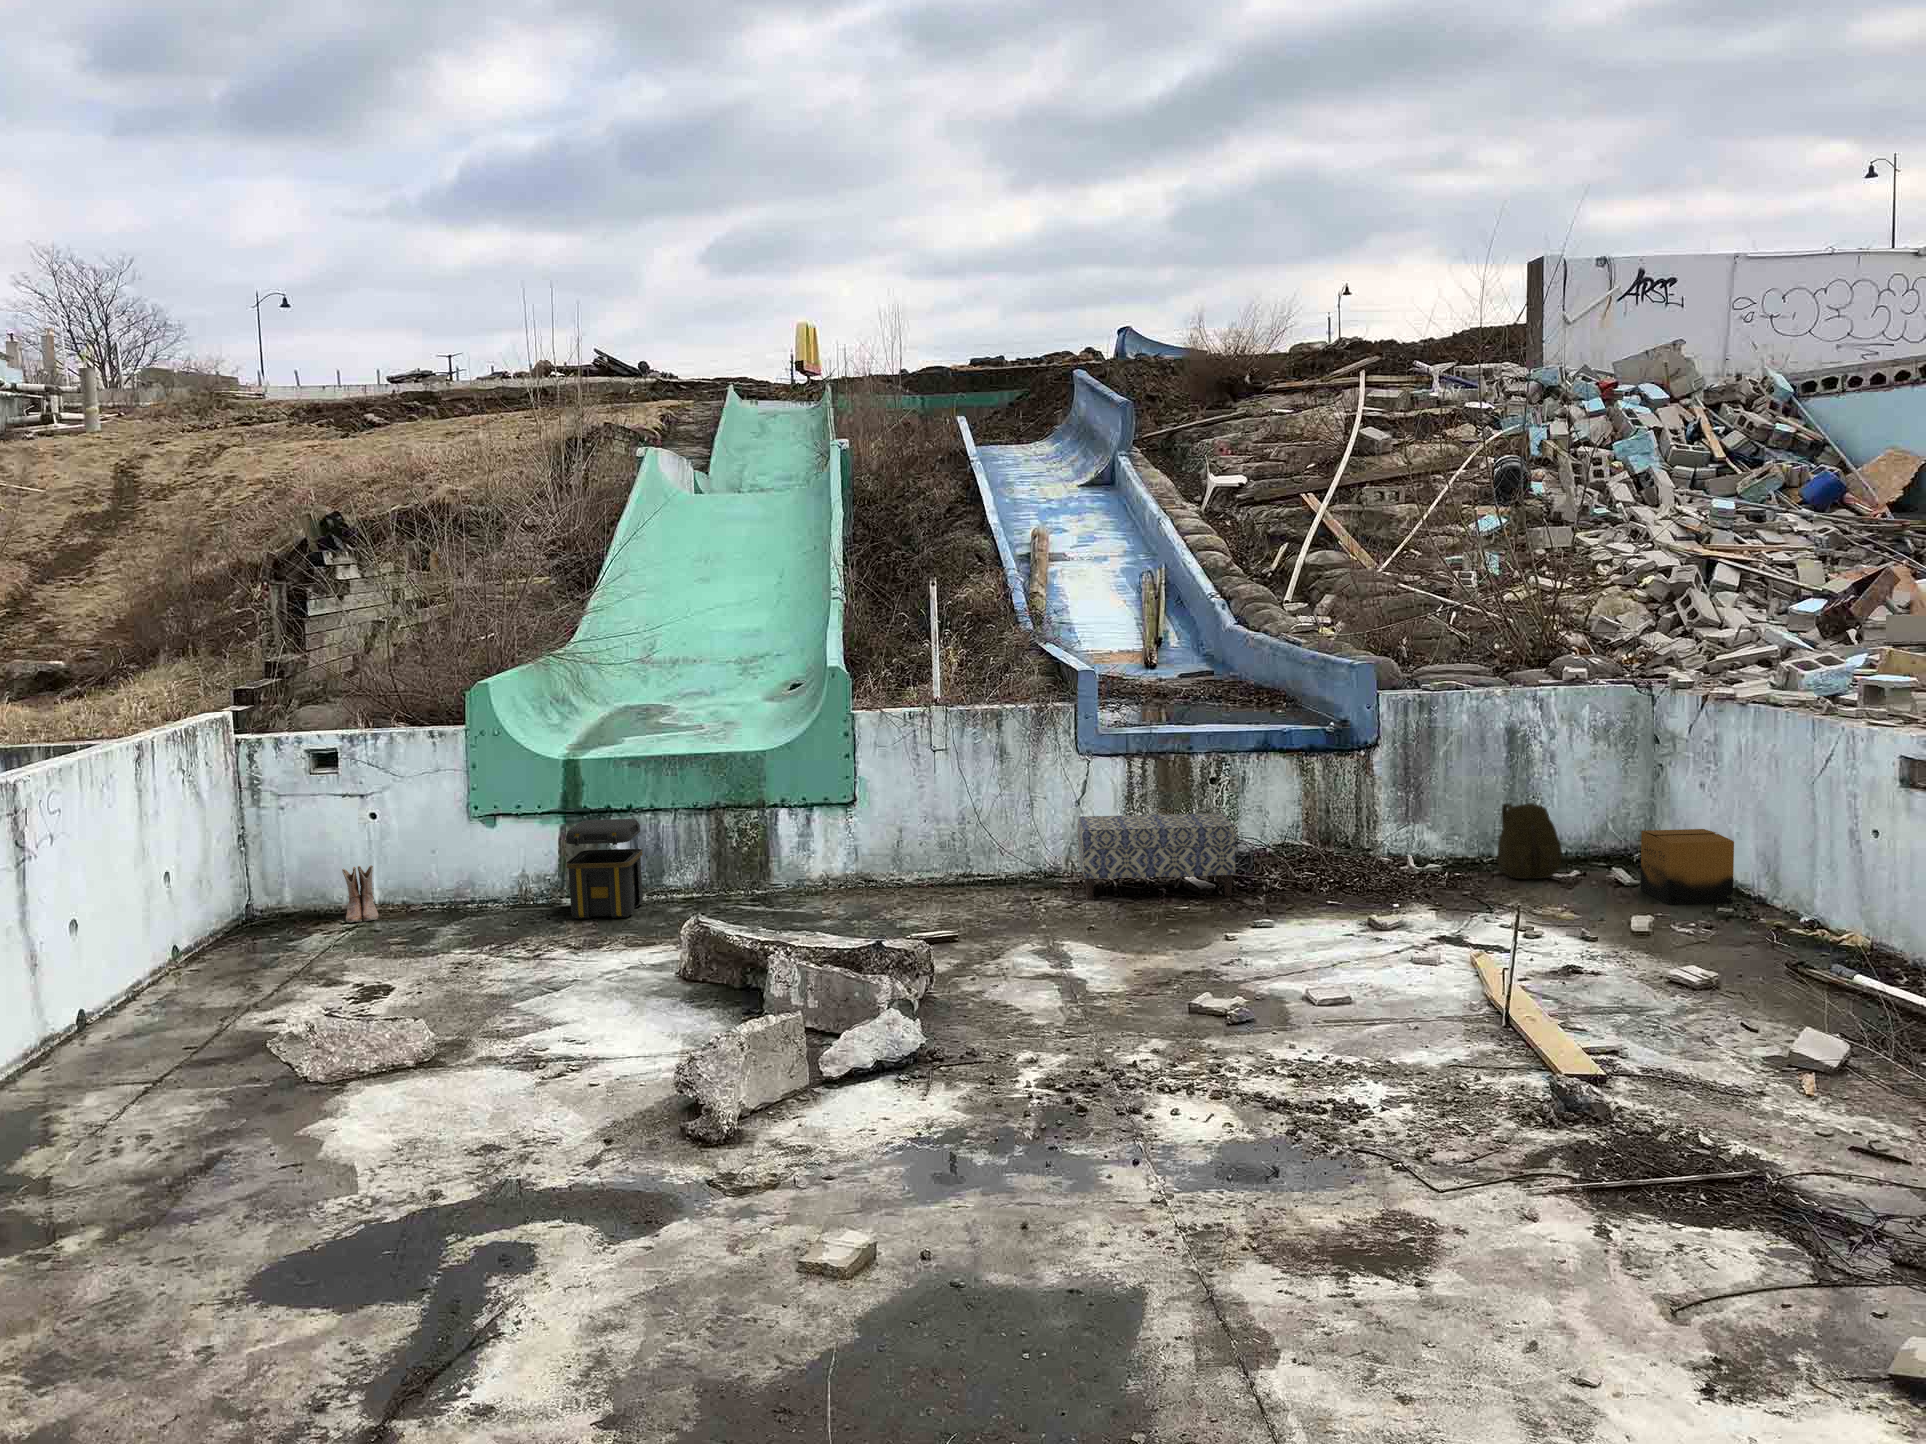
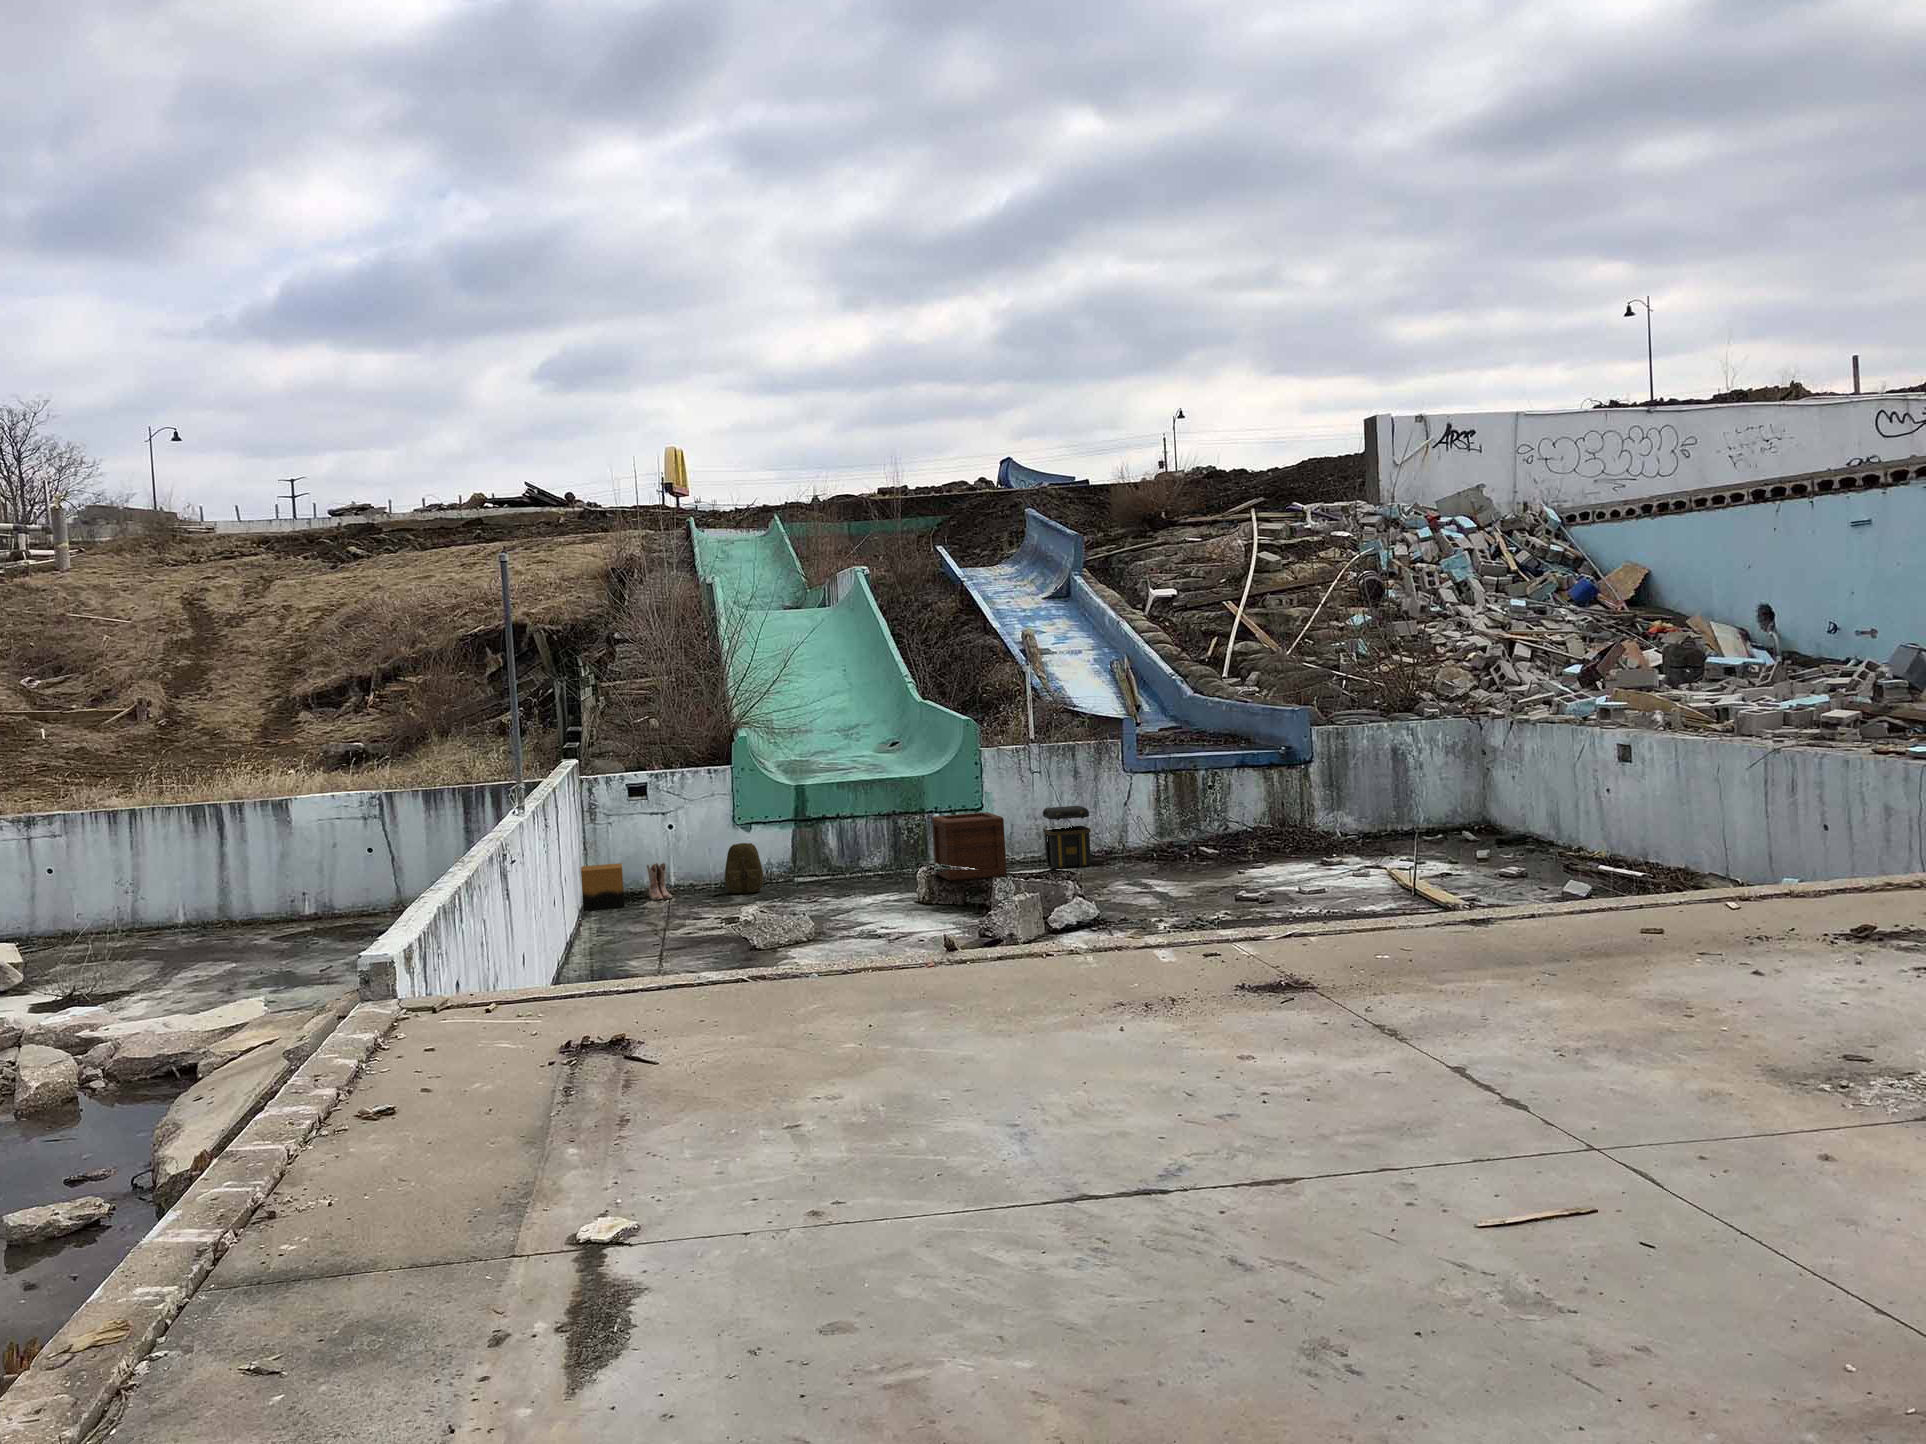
backpack: present [1497,803,1562,879] -> present [725,843,764,894]
wooden crate: none [771,808,867,919] -> present [932,812,1007,881]
bench: present [1077,813,1236,900] -> none [1128,807,1234,863]
toolbox: present [566,819,643,919] -> present [1043,806,1091,869]
cardboard box: present [1641,829,1734,905] -> present [581,863,625,911]

